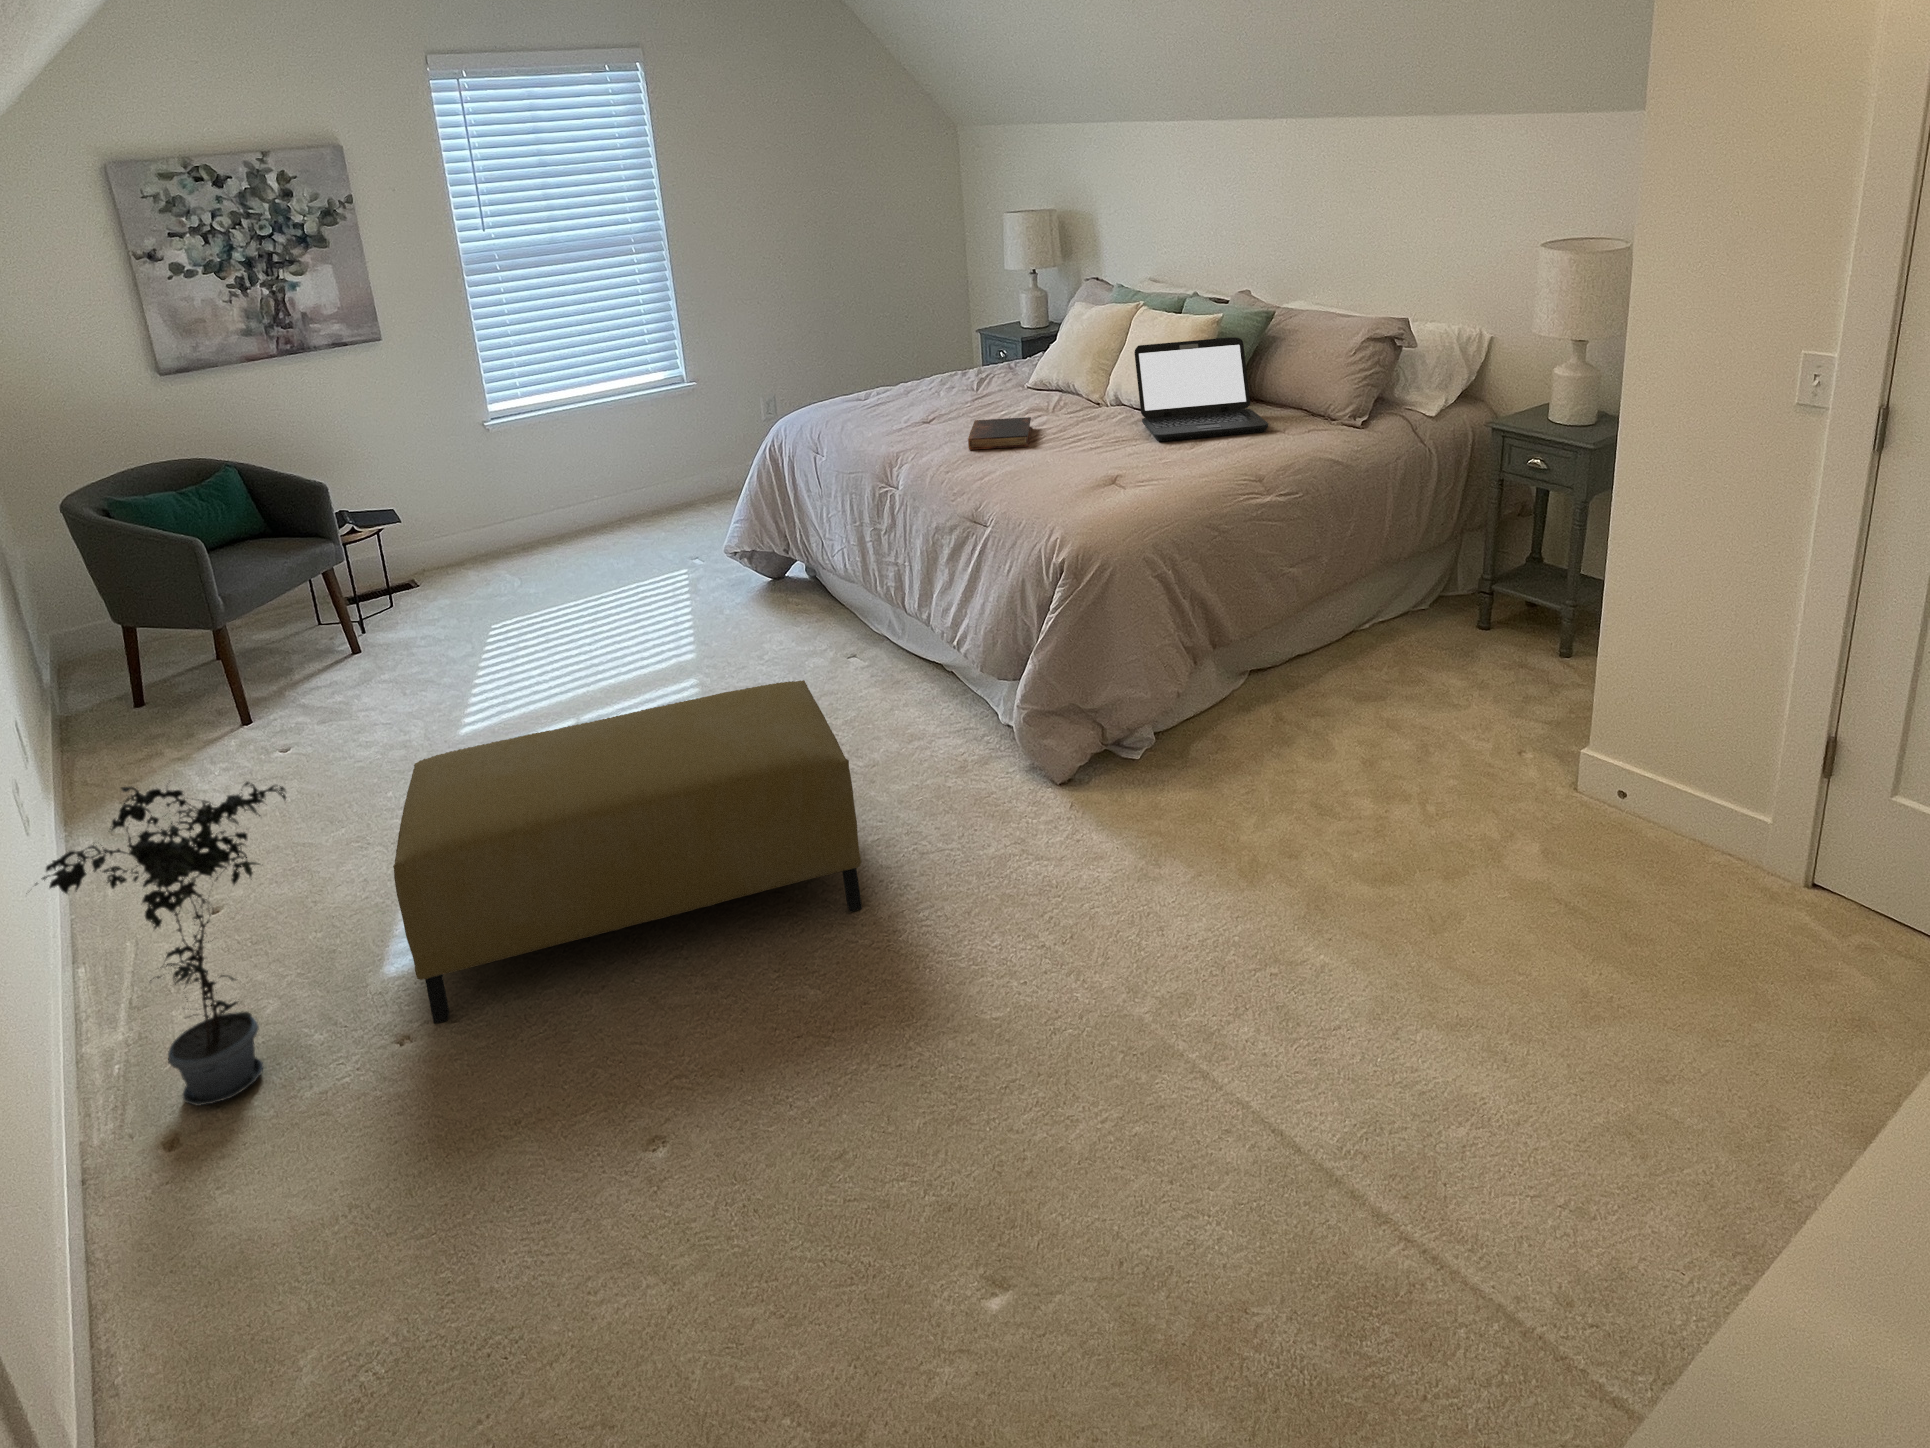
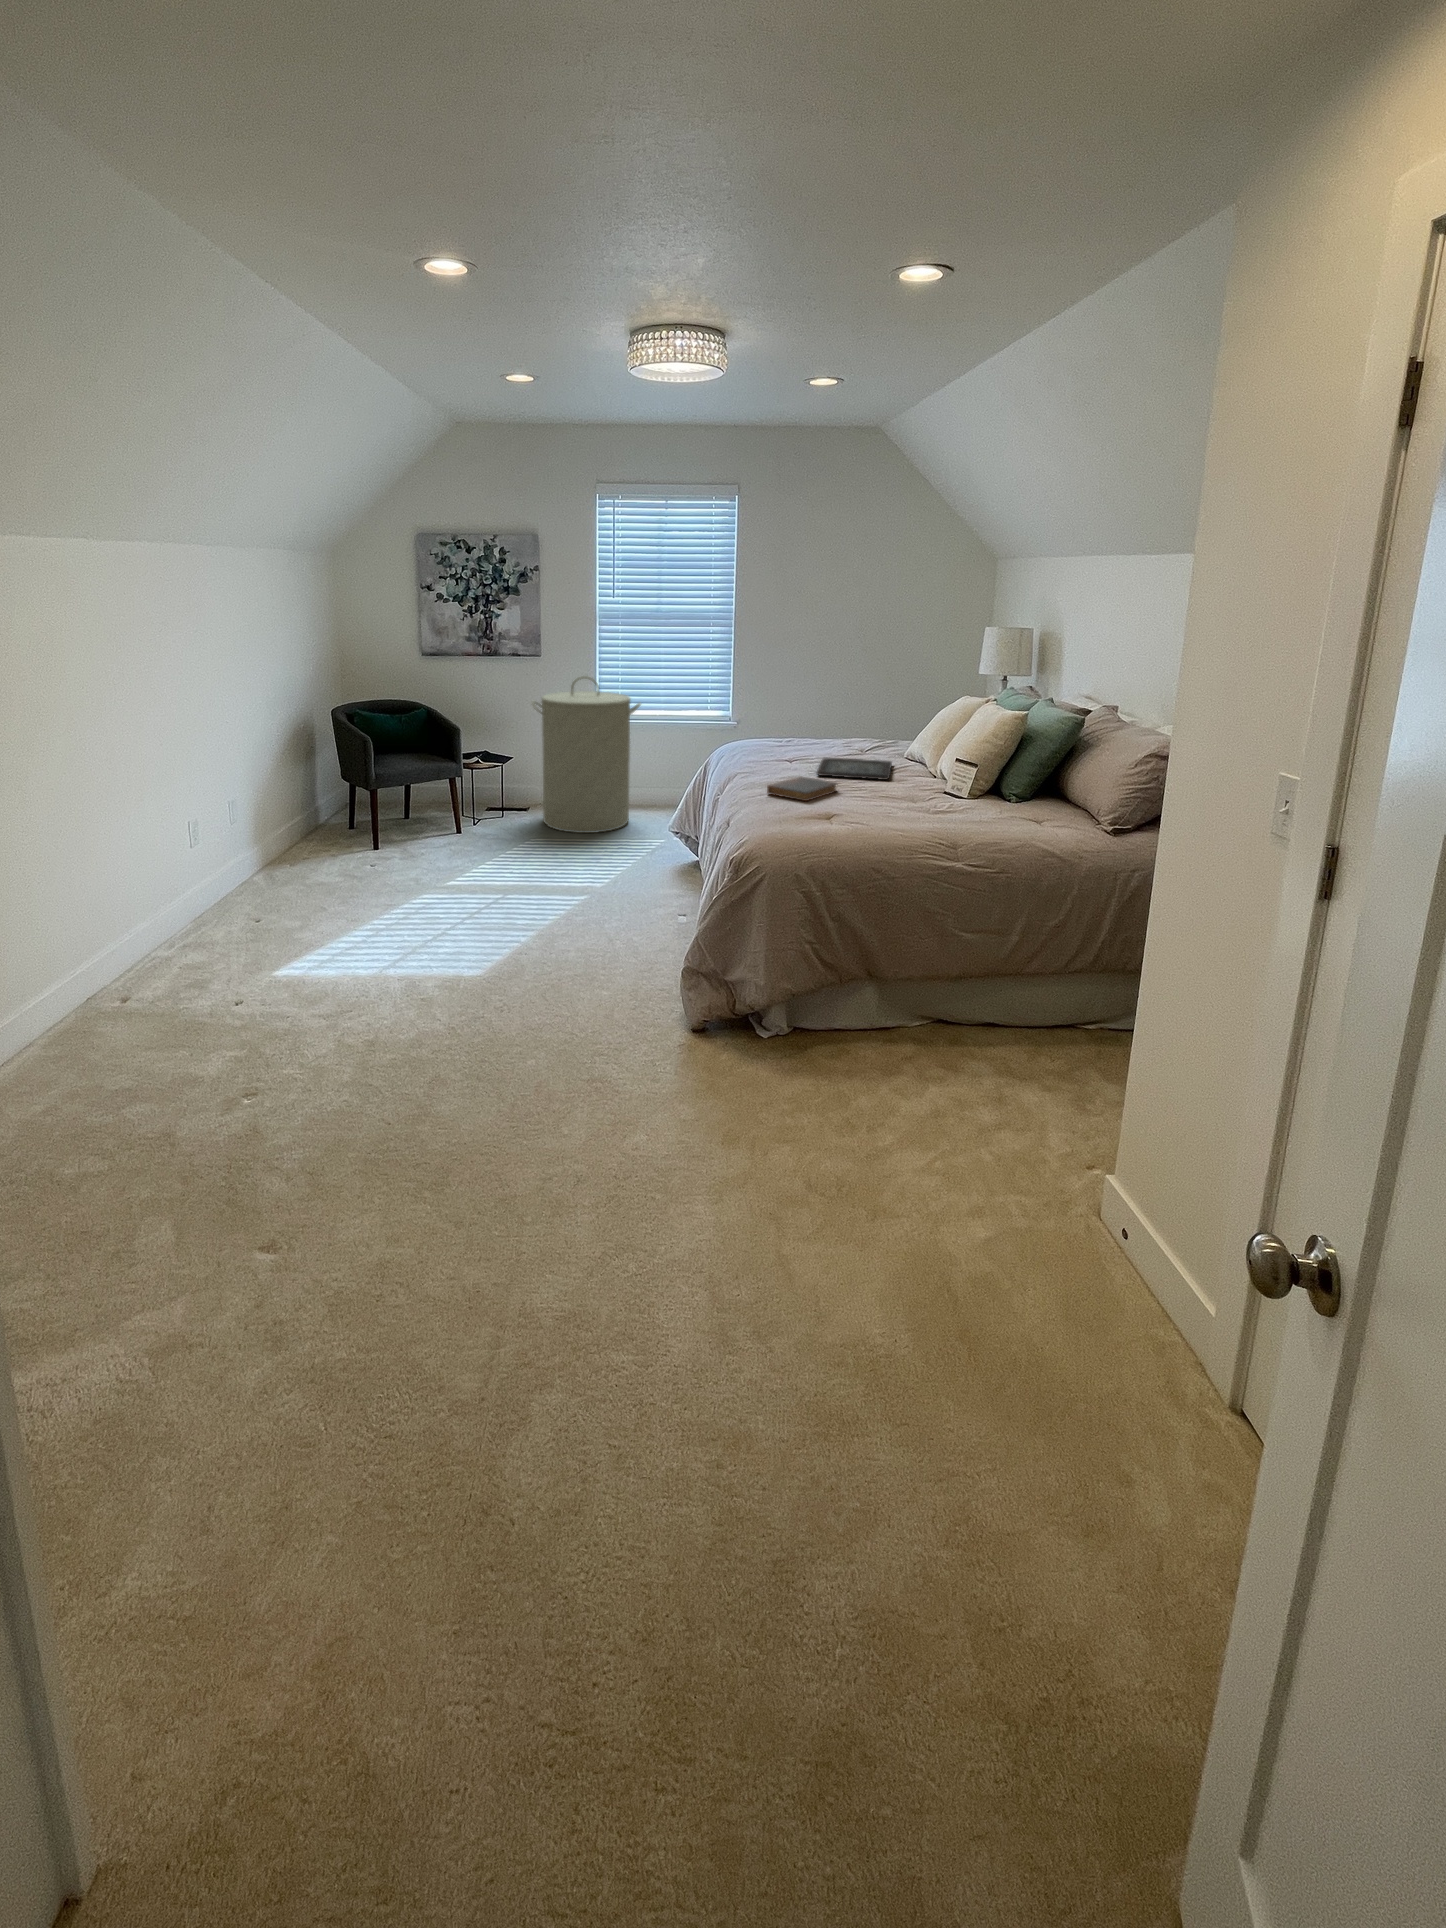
laptop: present [1134,337,1268,441] -> none [892,743,1017,836]
laundry hamper: none [407,356,597,598] -> present [532,676,641,833]
tray: none [935,382,1052,416] -> present [817,758,892,780]
ottoman: present [393,680,862,1023] -> none [225,875,521,1055]
potted plant: present [35,782,286,1106] -> none [80,829,206,1004]

